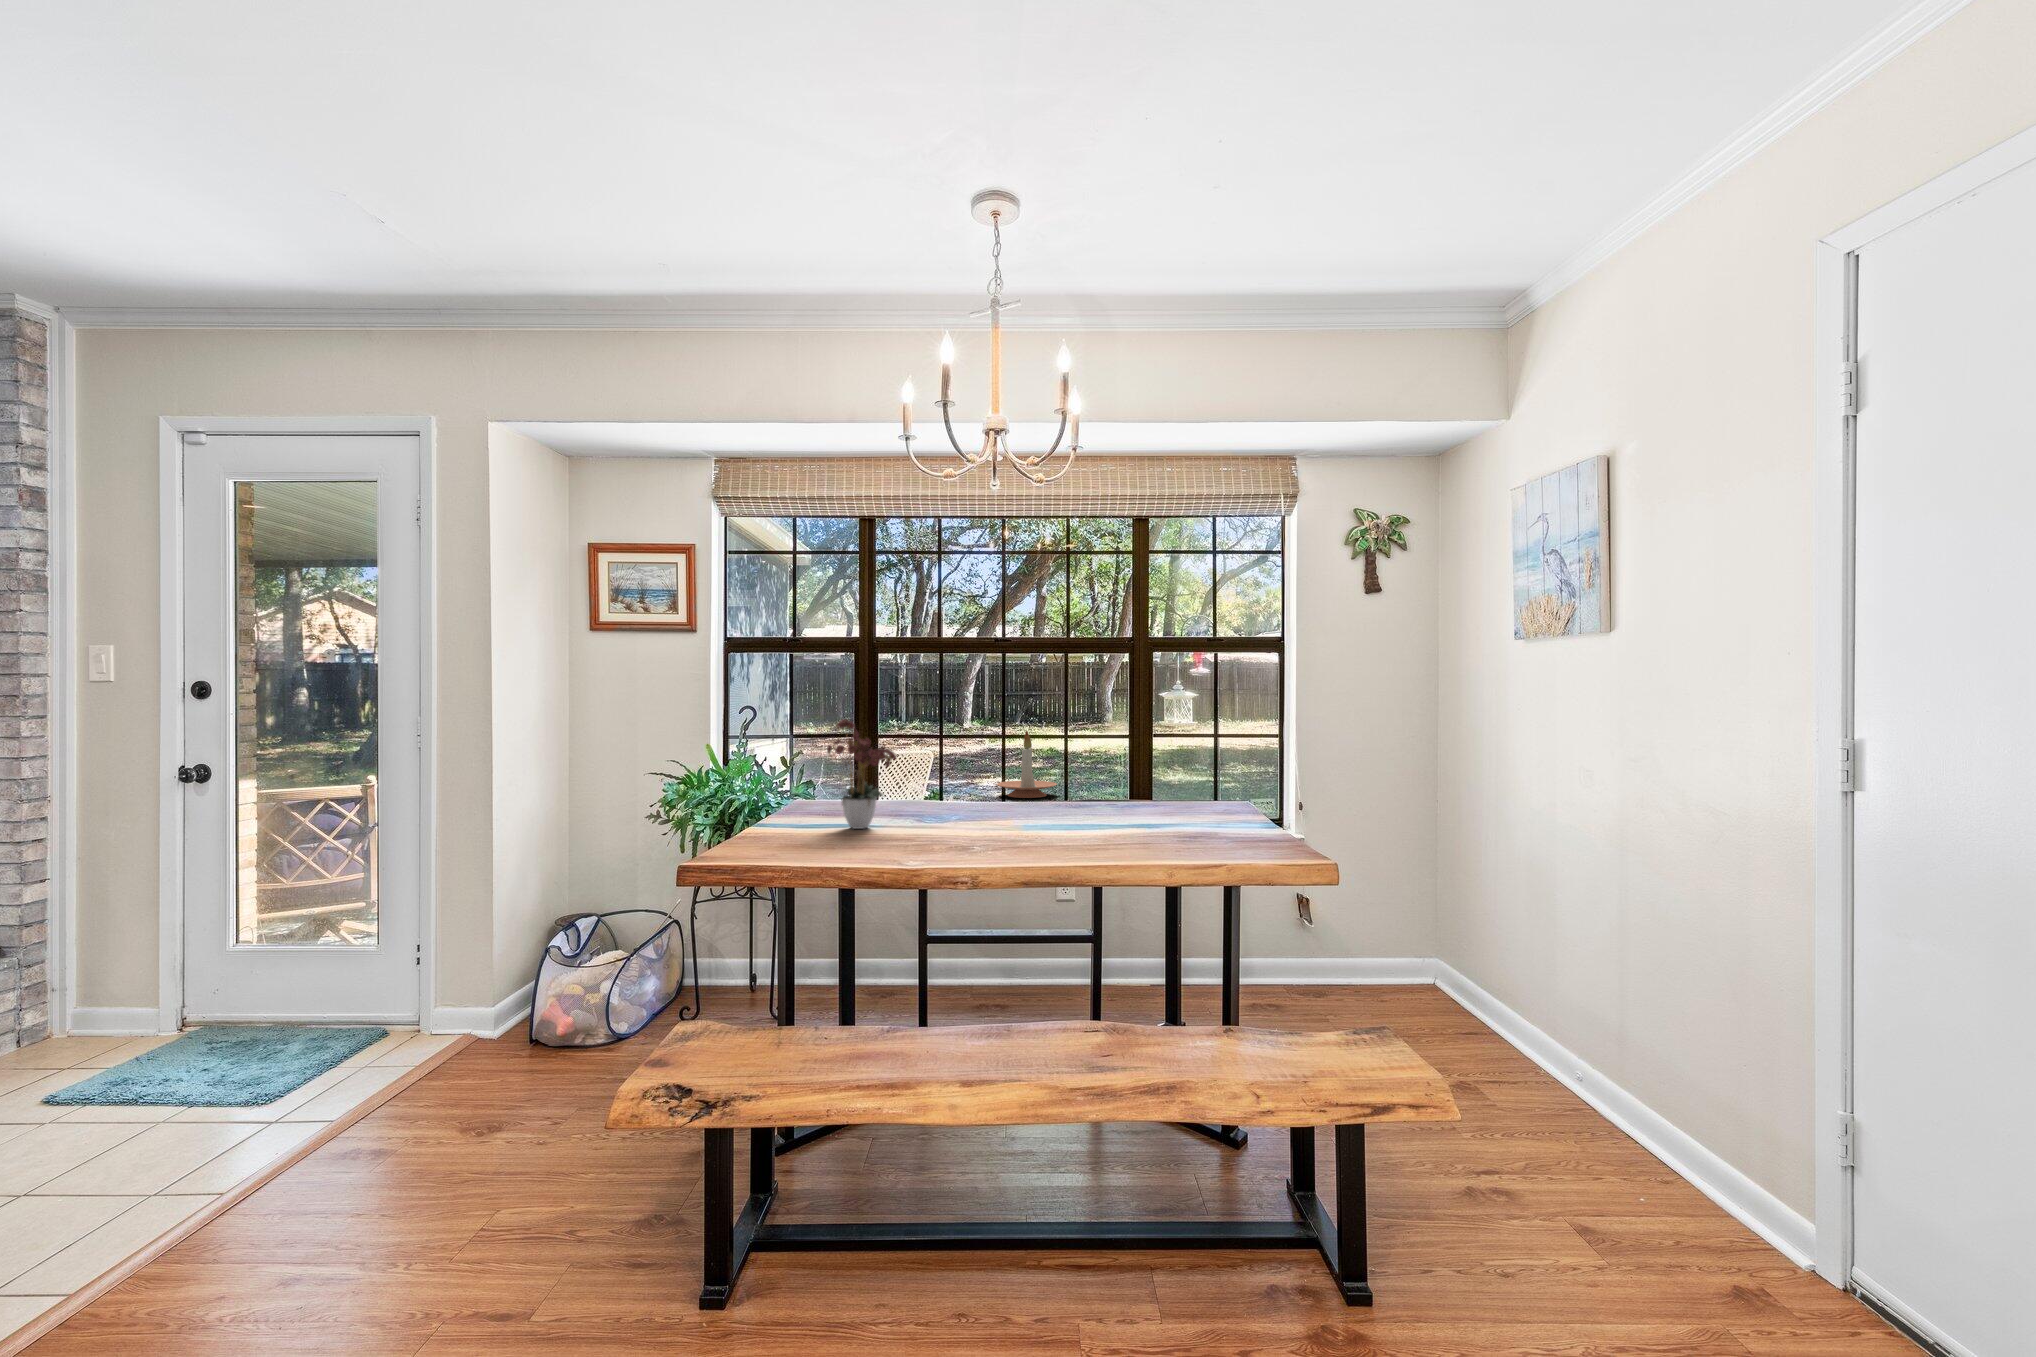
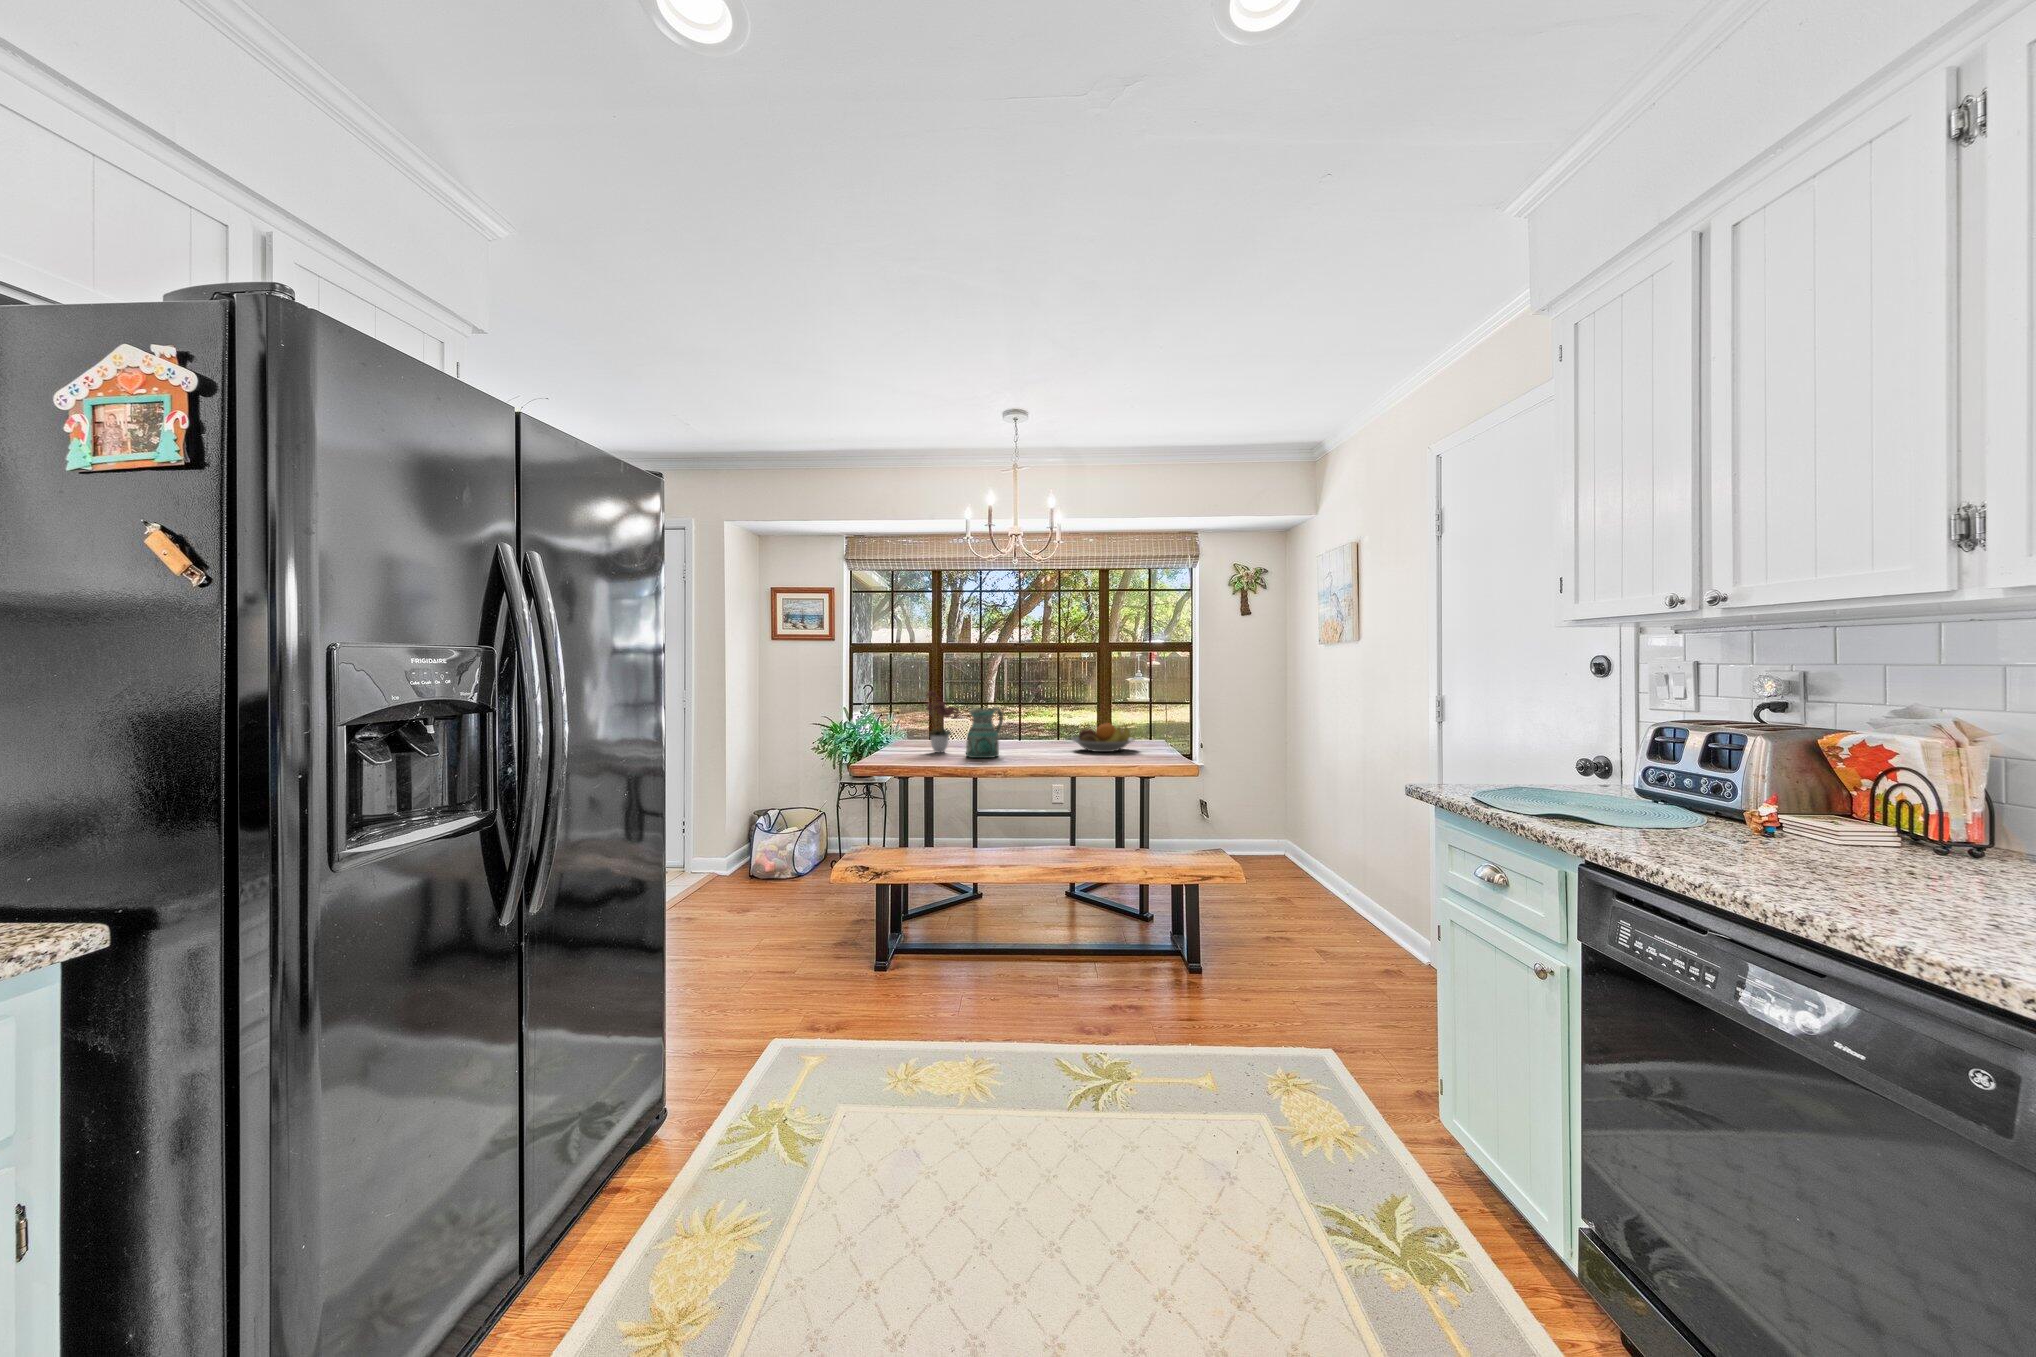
candle holder: present [997,731,1057,798] -> none [1017,700,1053,740]
ceramic pitcher: none [904,749,972,844] -> present [966,707,1003,758]
fruit bowl: none [1092,777,1205,828] -> present [1072,723,1134,752]

